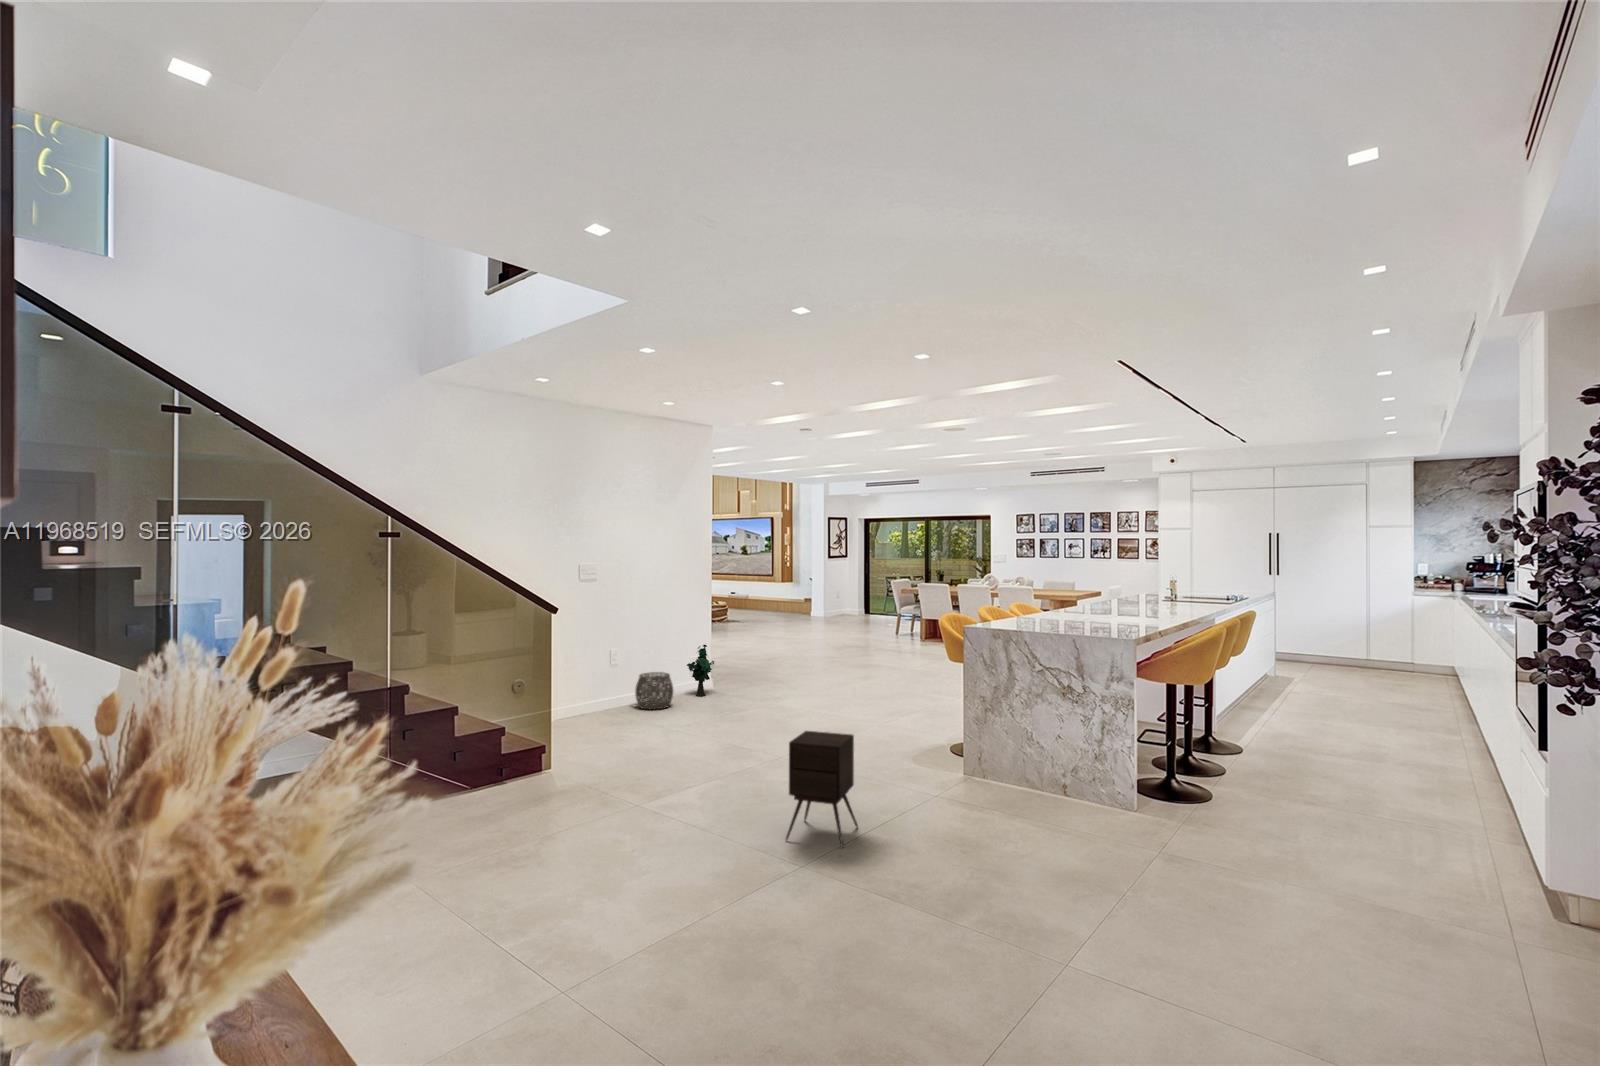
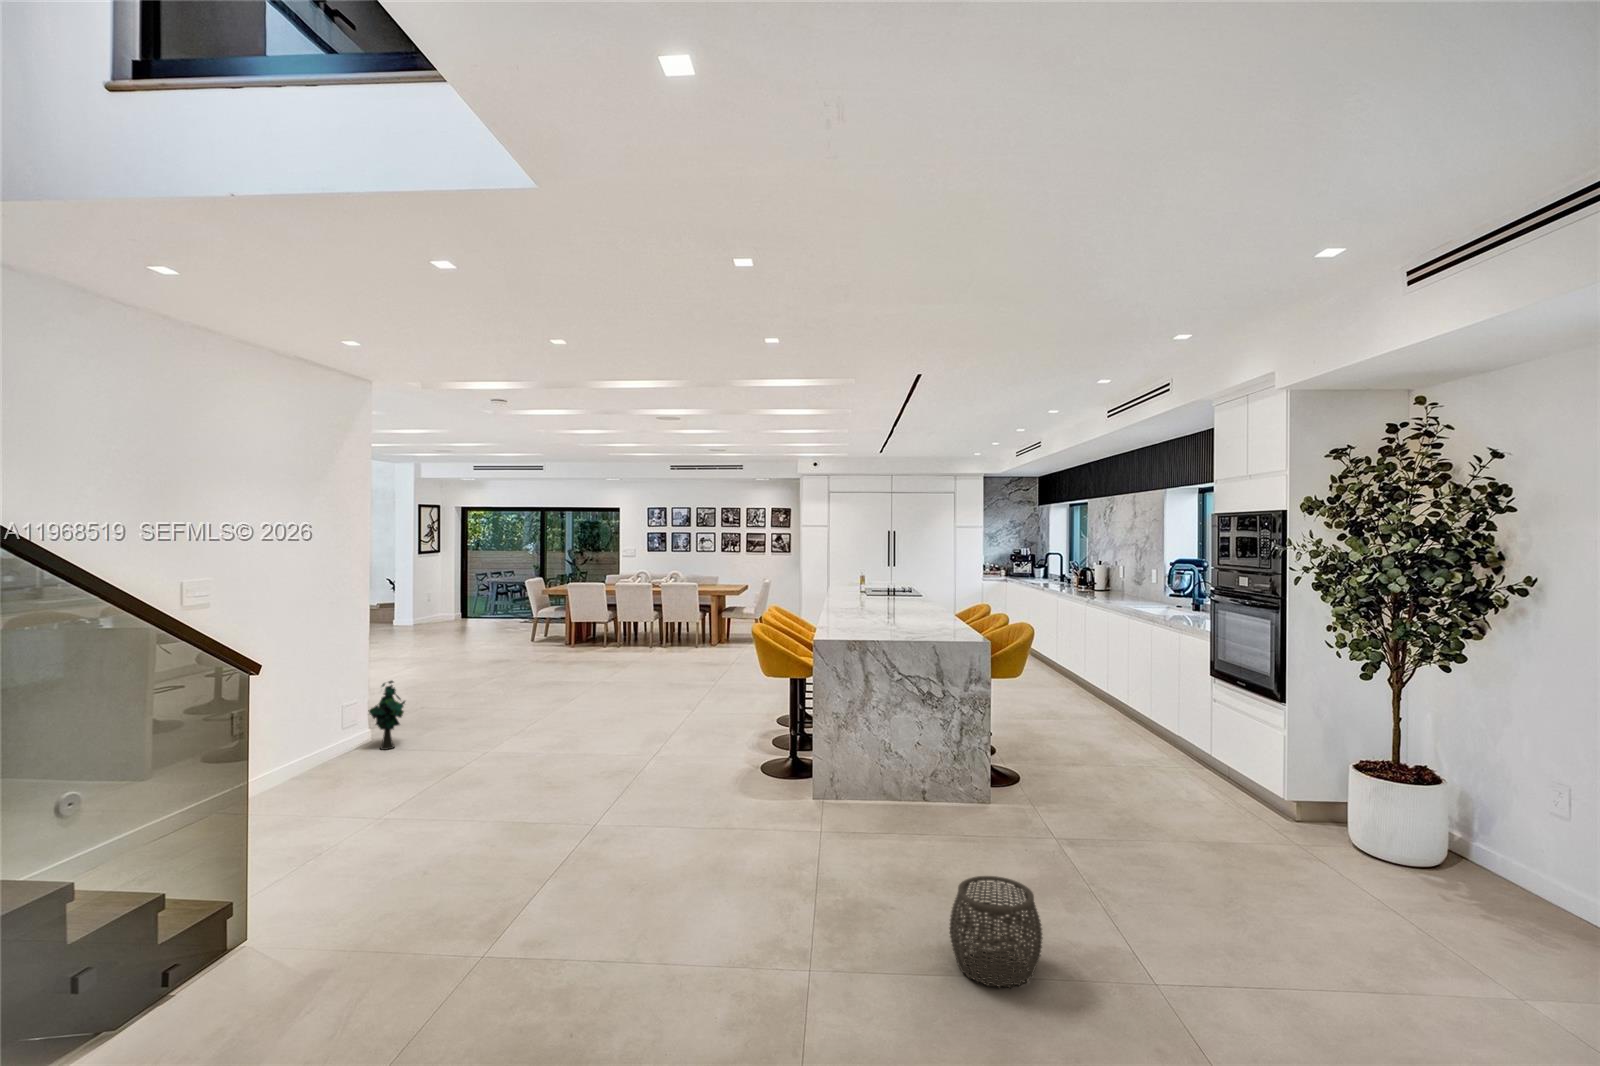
woven basket: present [635,672,673,709] -> present [950,876,1042,987]
side table: present [786,731,858,847] -> none [740,778,822,919]

